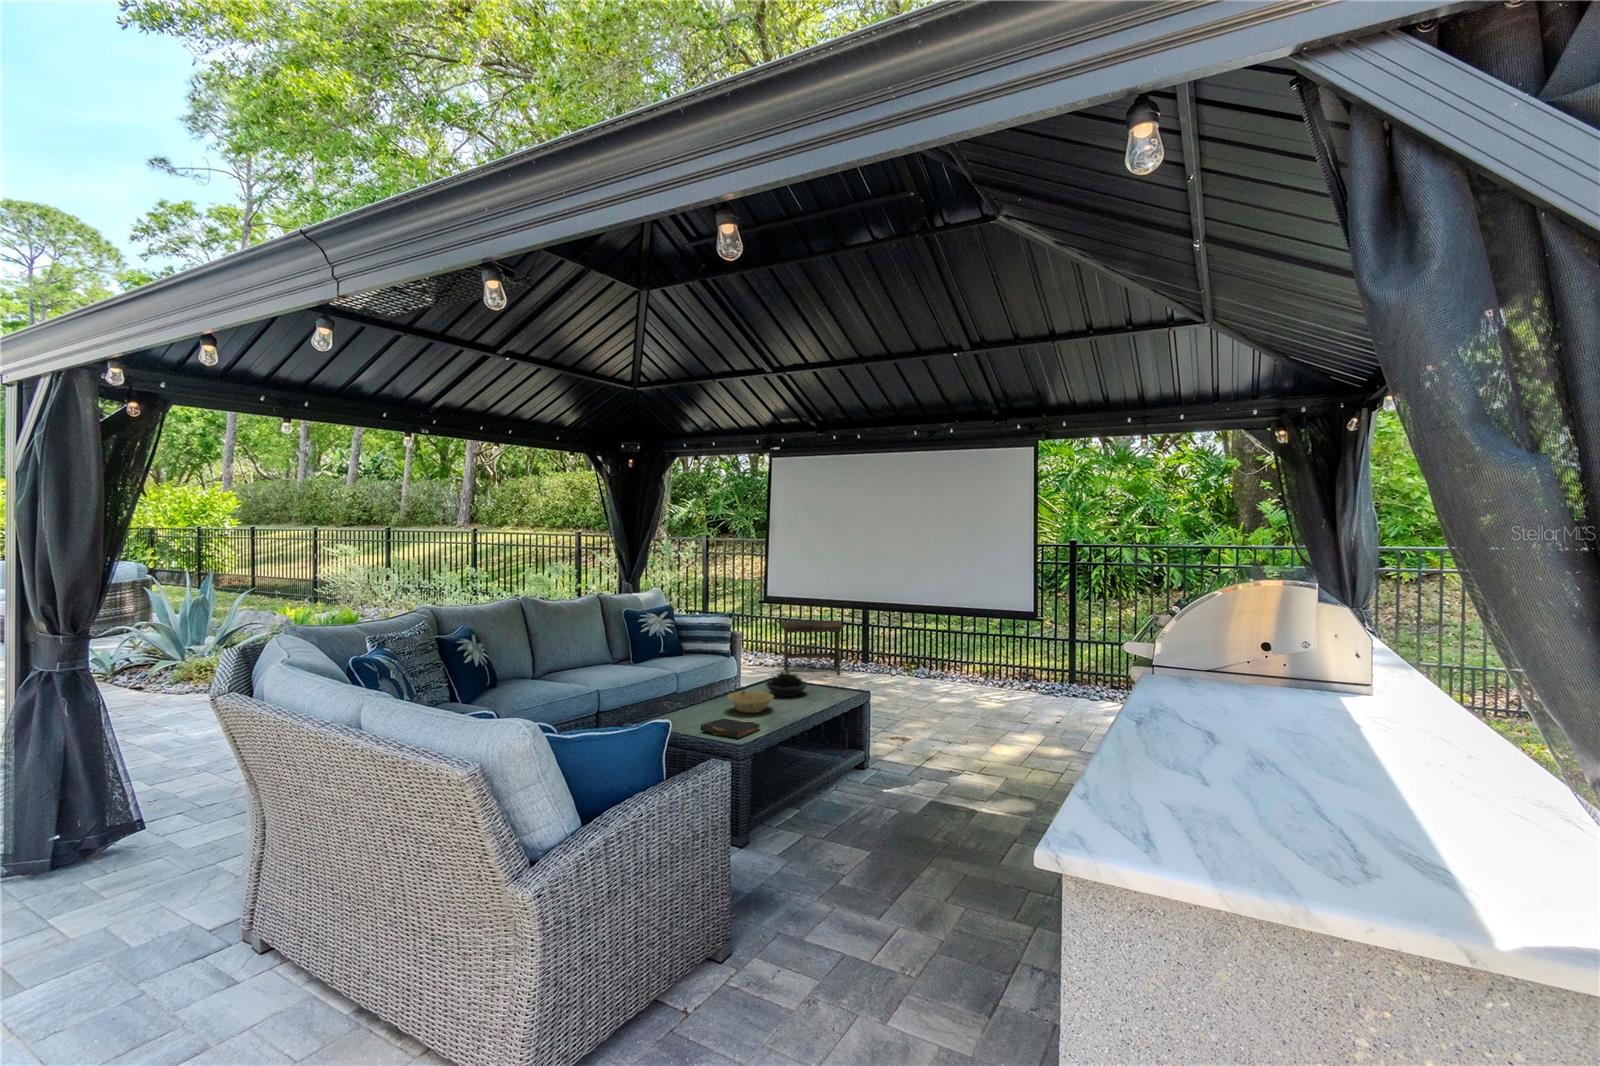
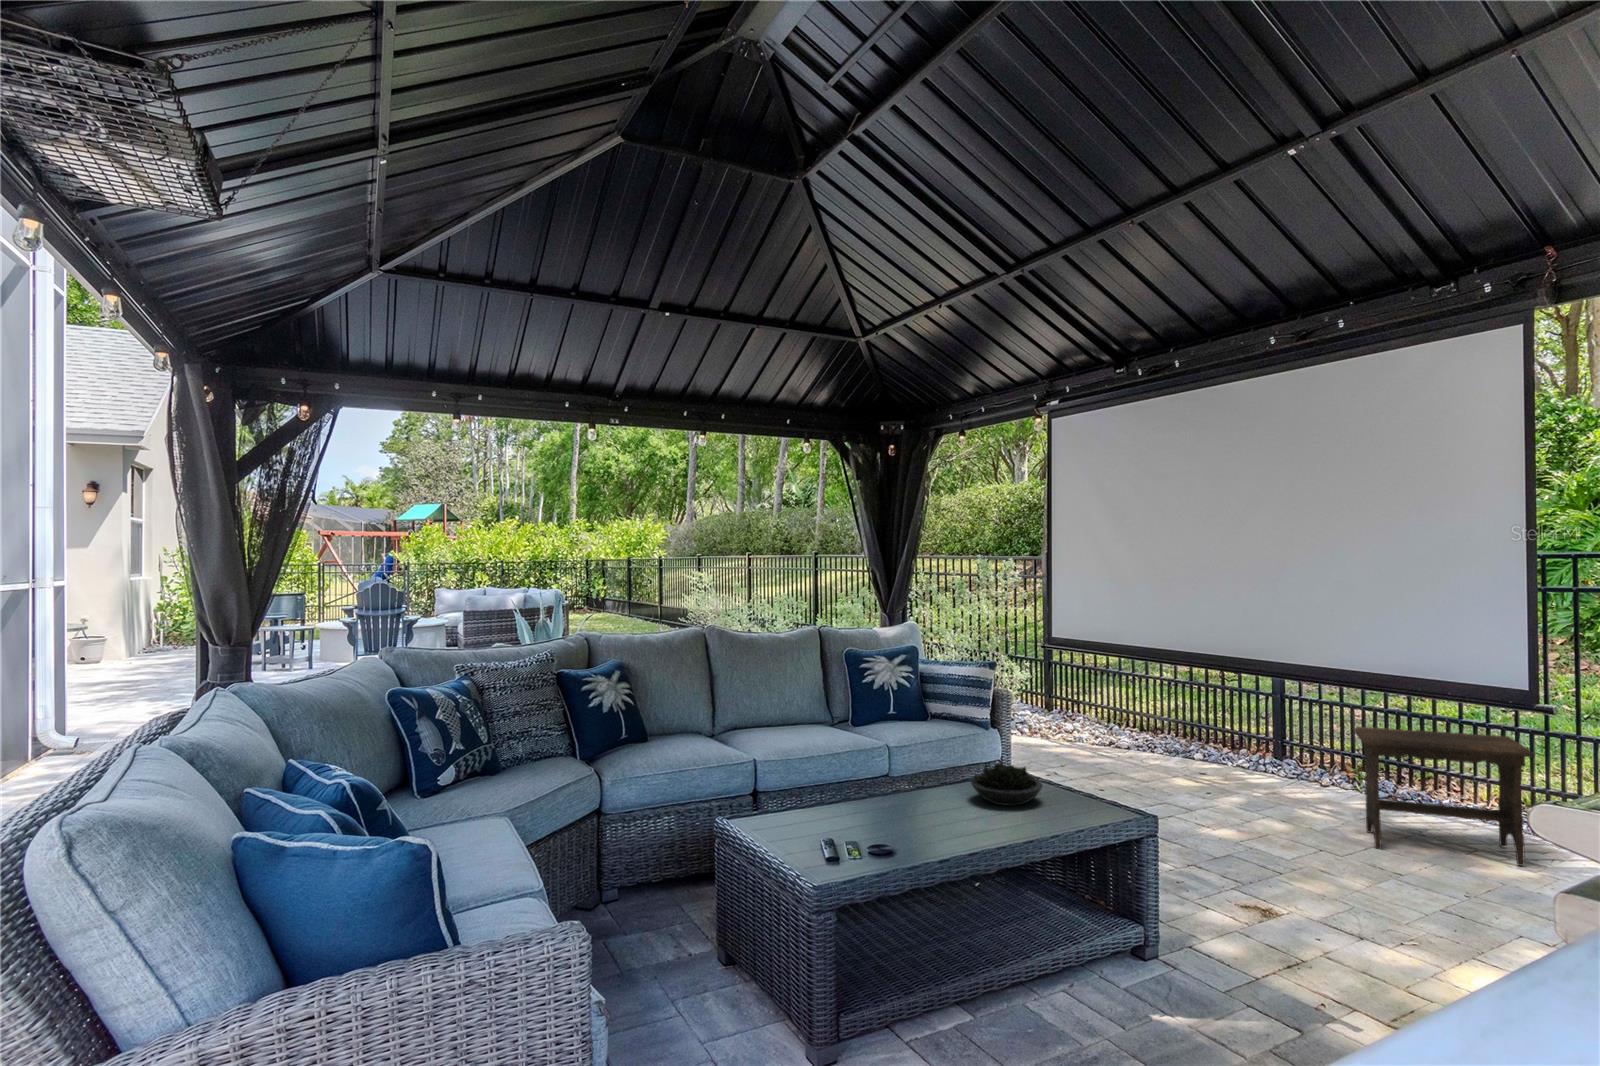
footstool: present [781,621,844,675] -> present [1354,727,1535,866]
bowl: present [728,691,774,713] -> none [878,788,957,827]
book: present [700,719,760,738] -> none [797,830,889,869]

